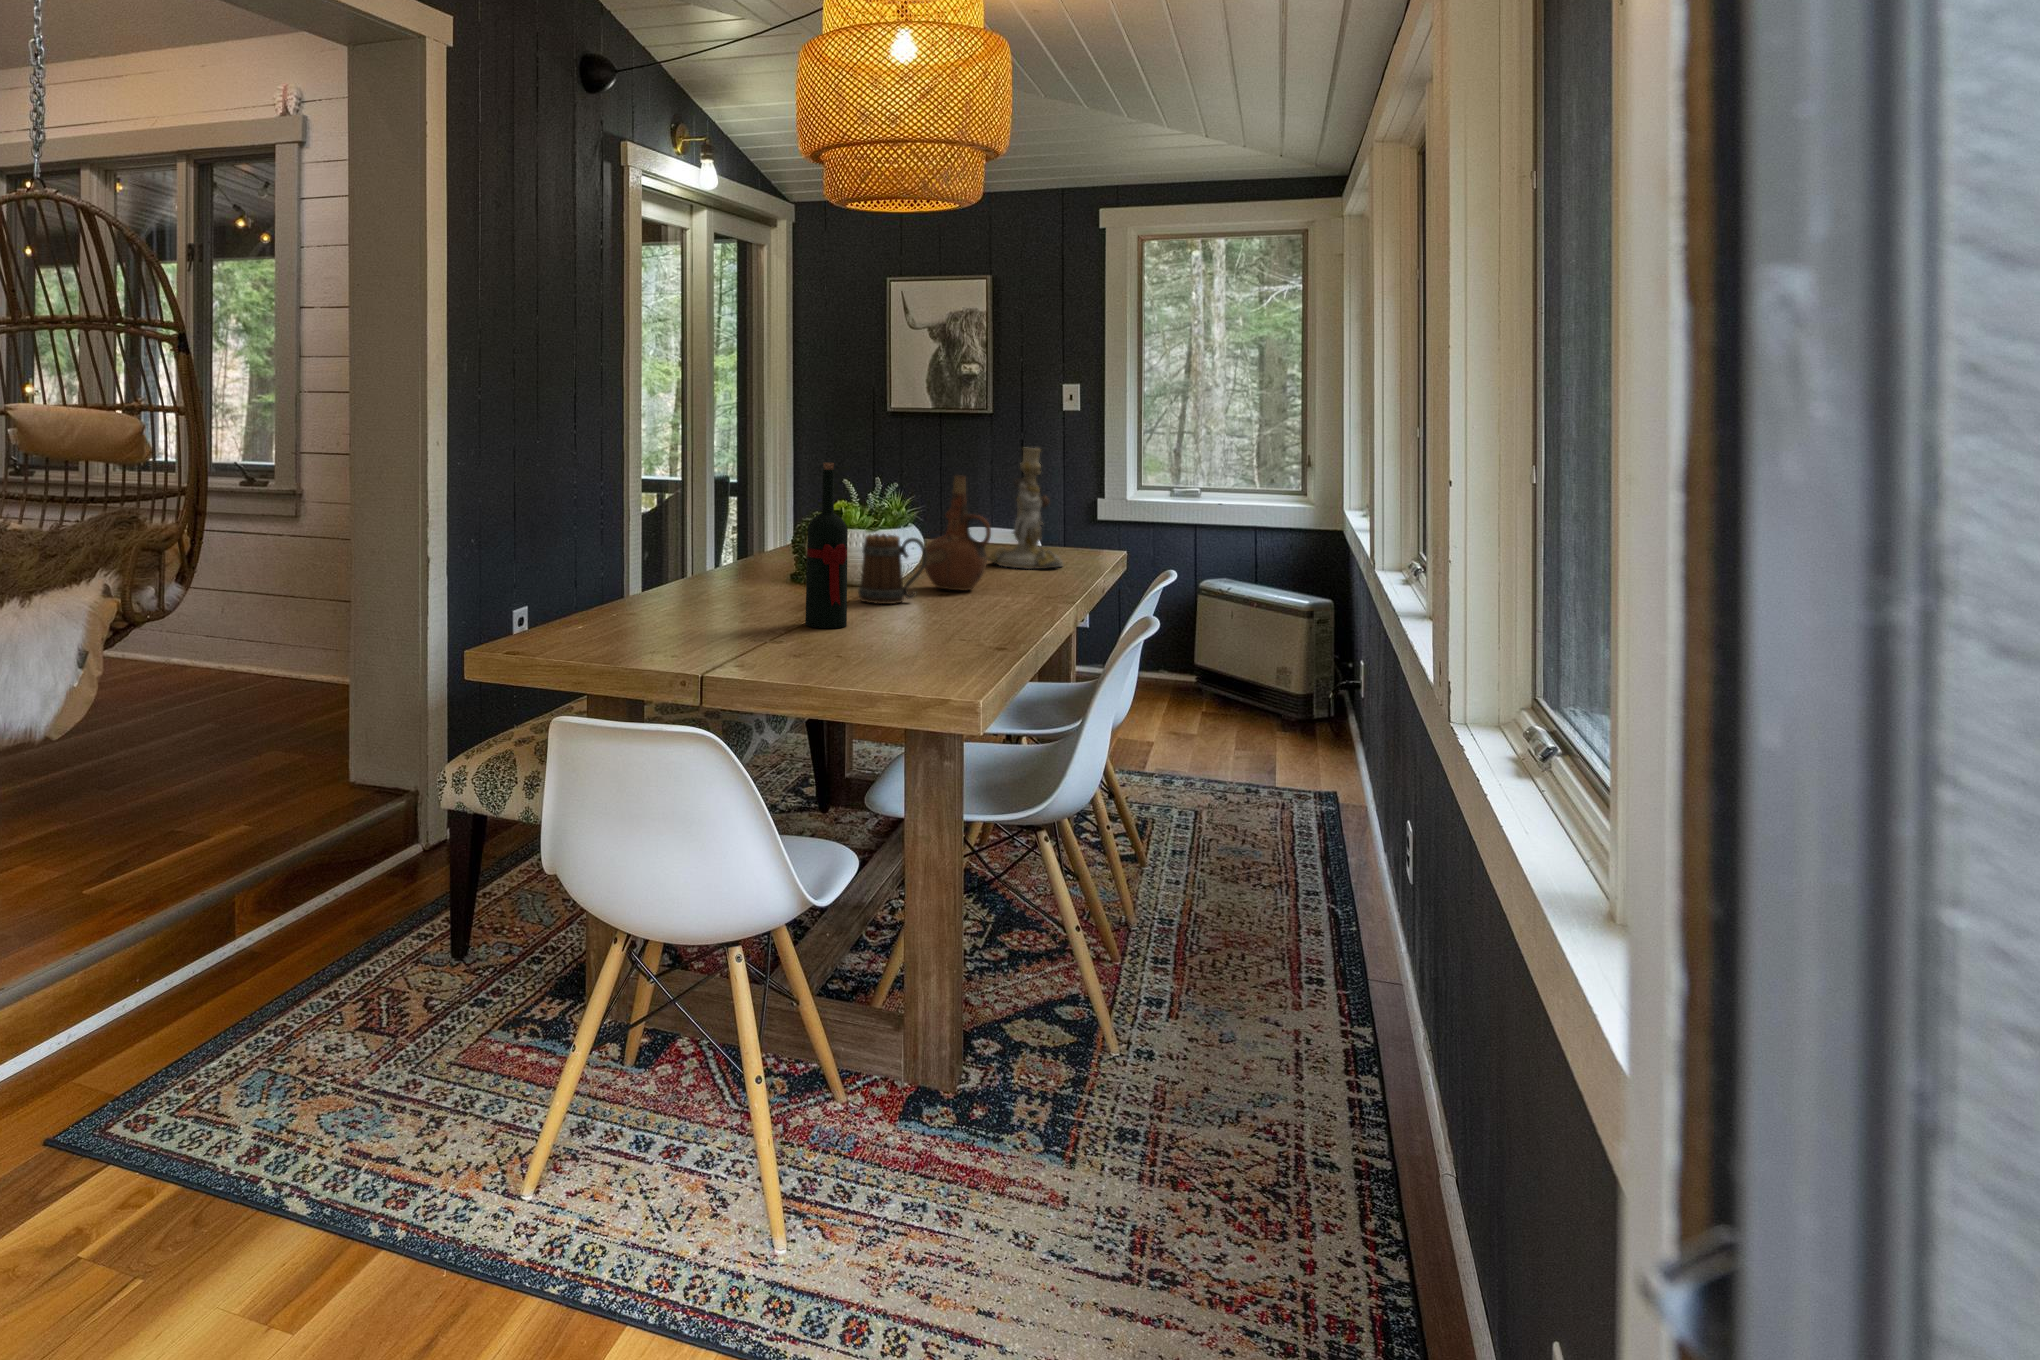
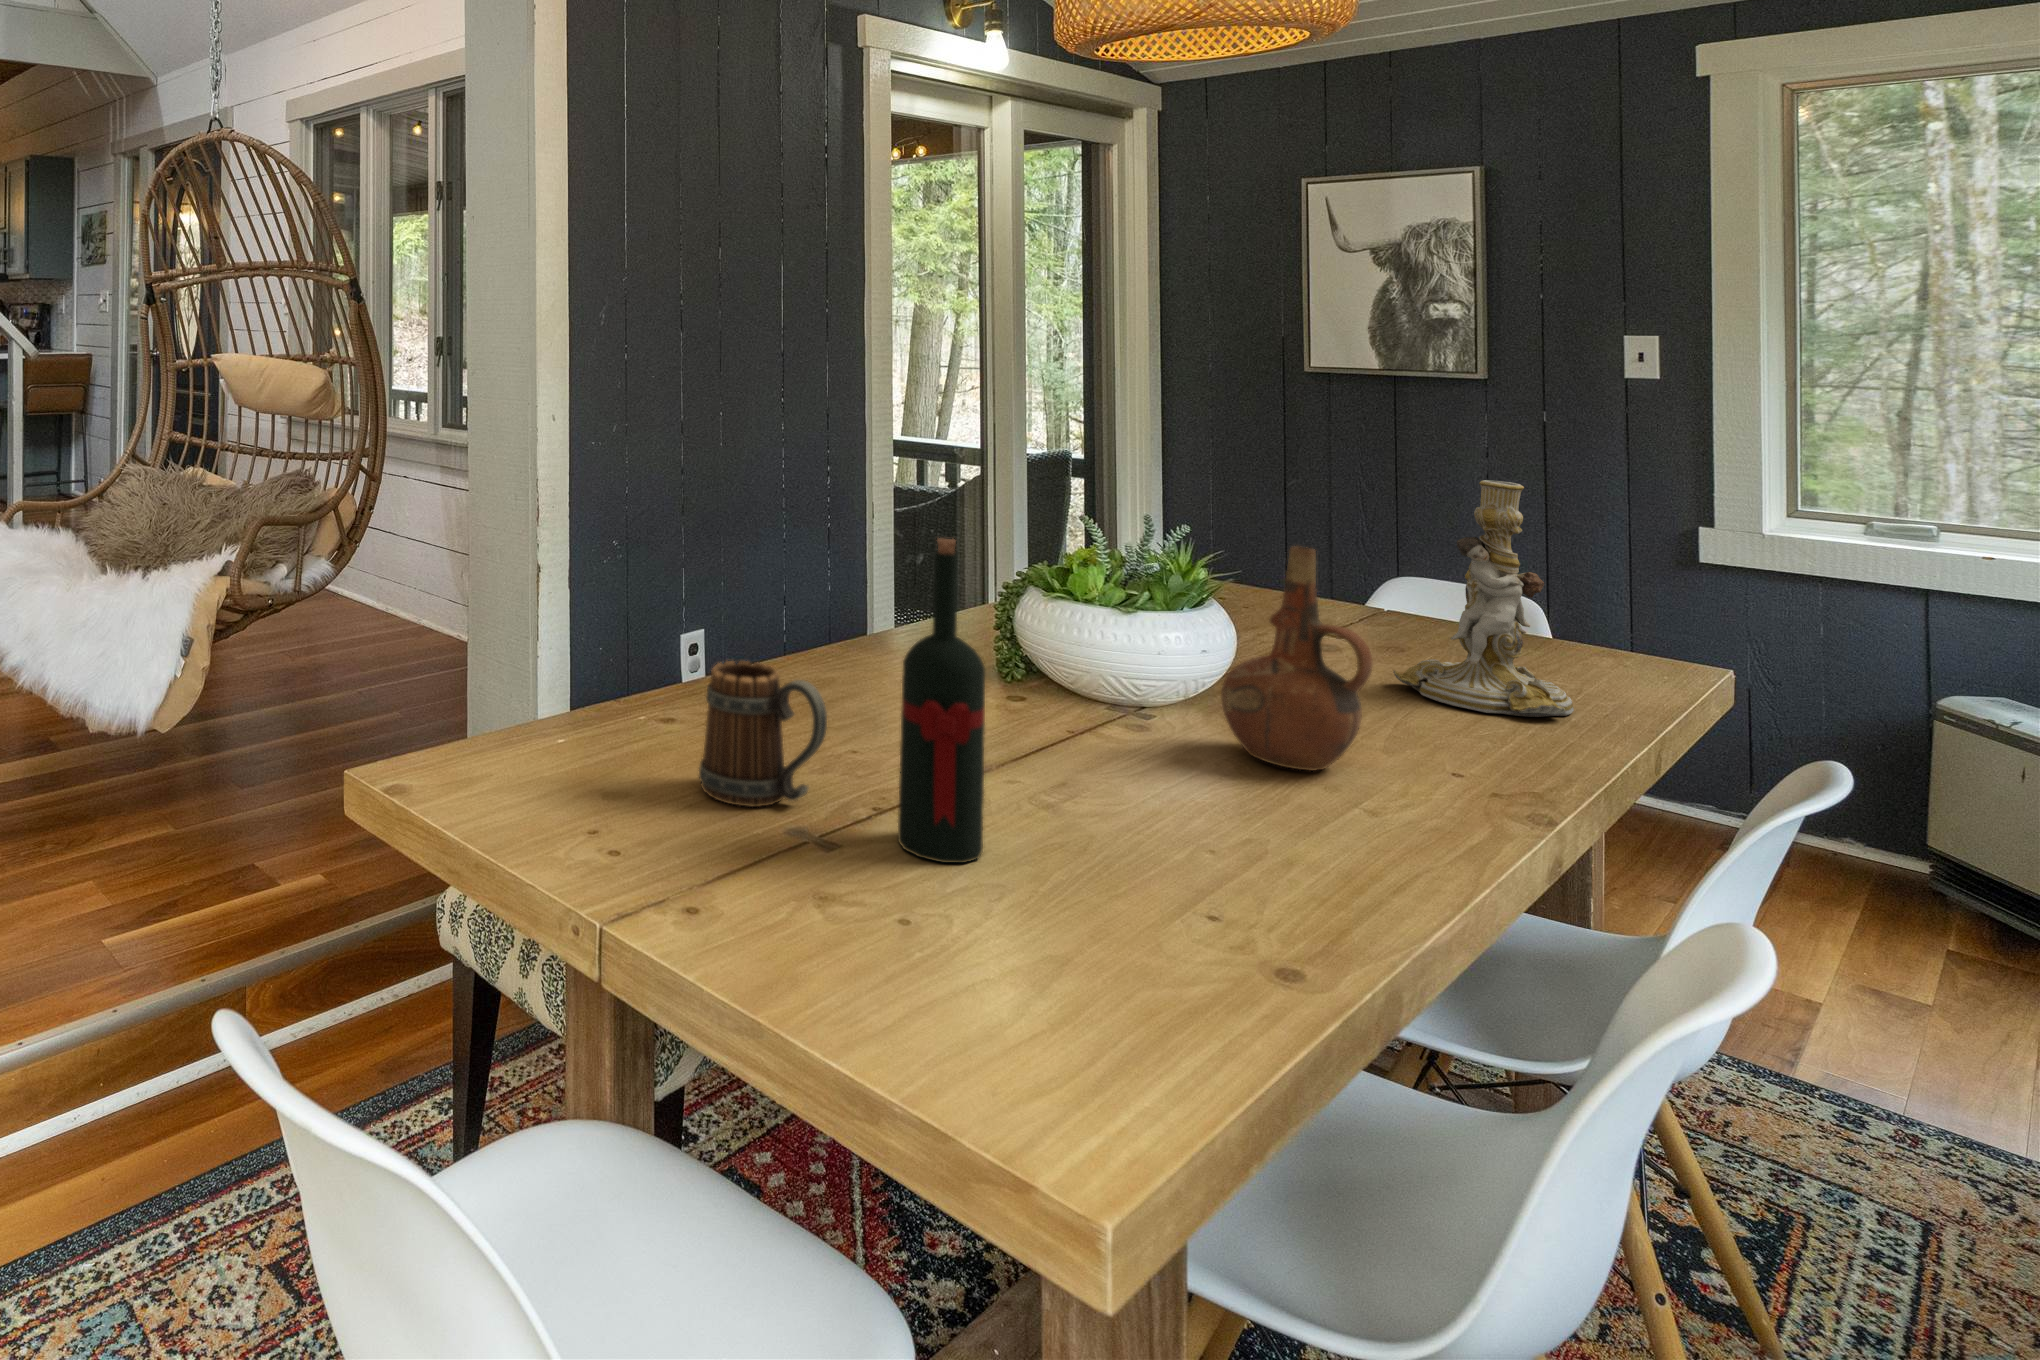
mug: present [858,534,927,604] -> present [699,661,827,807]

